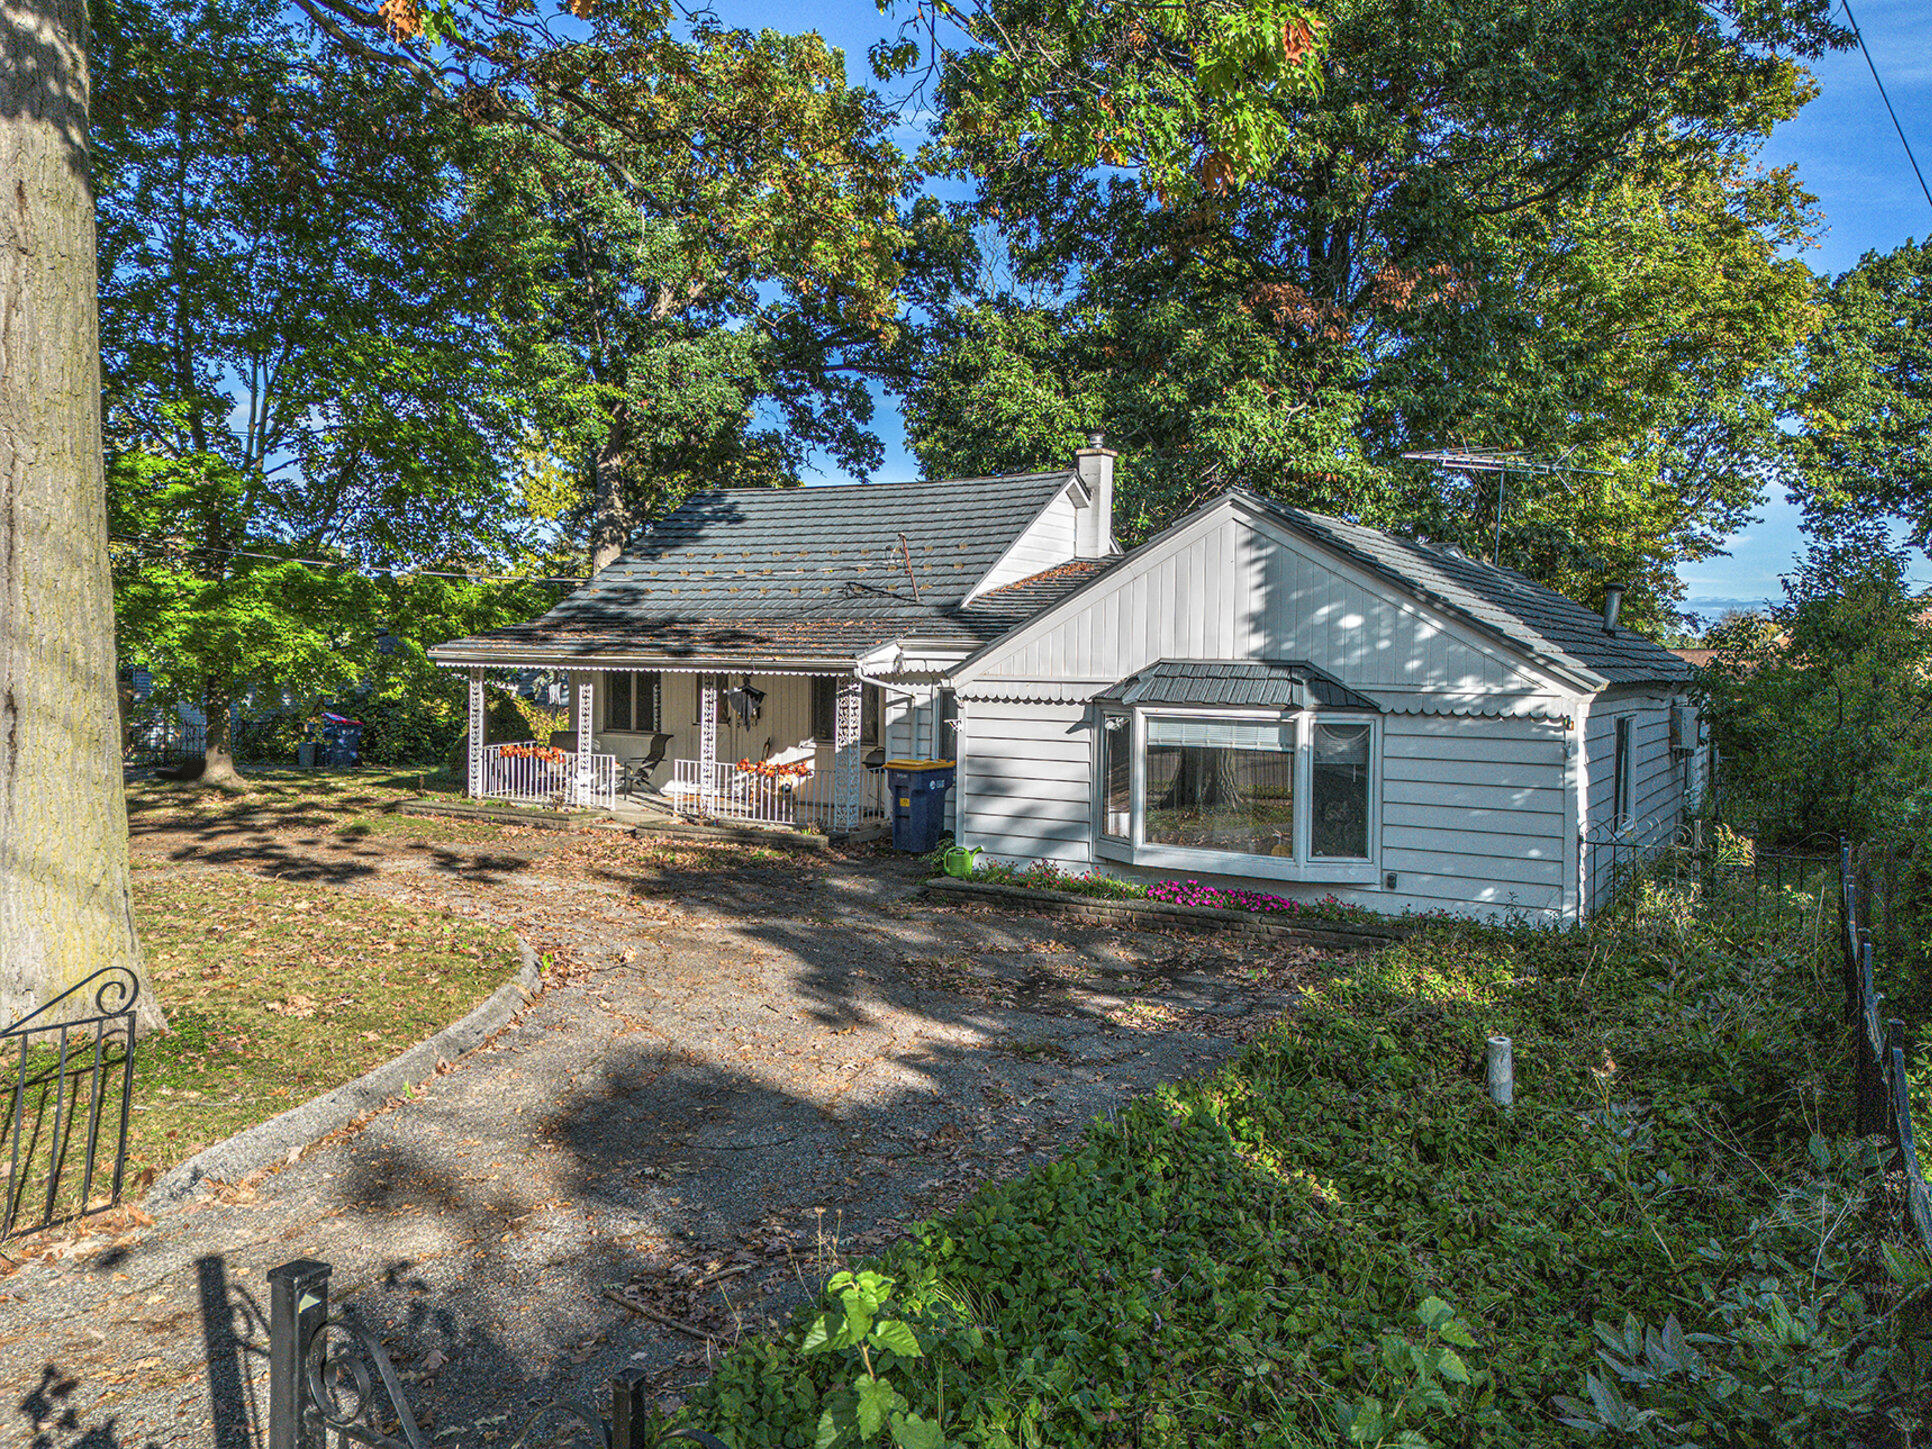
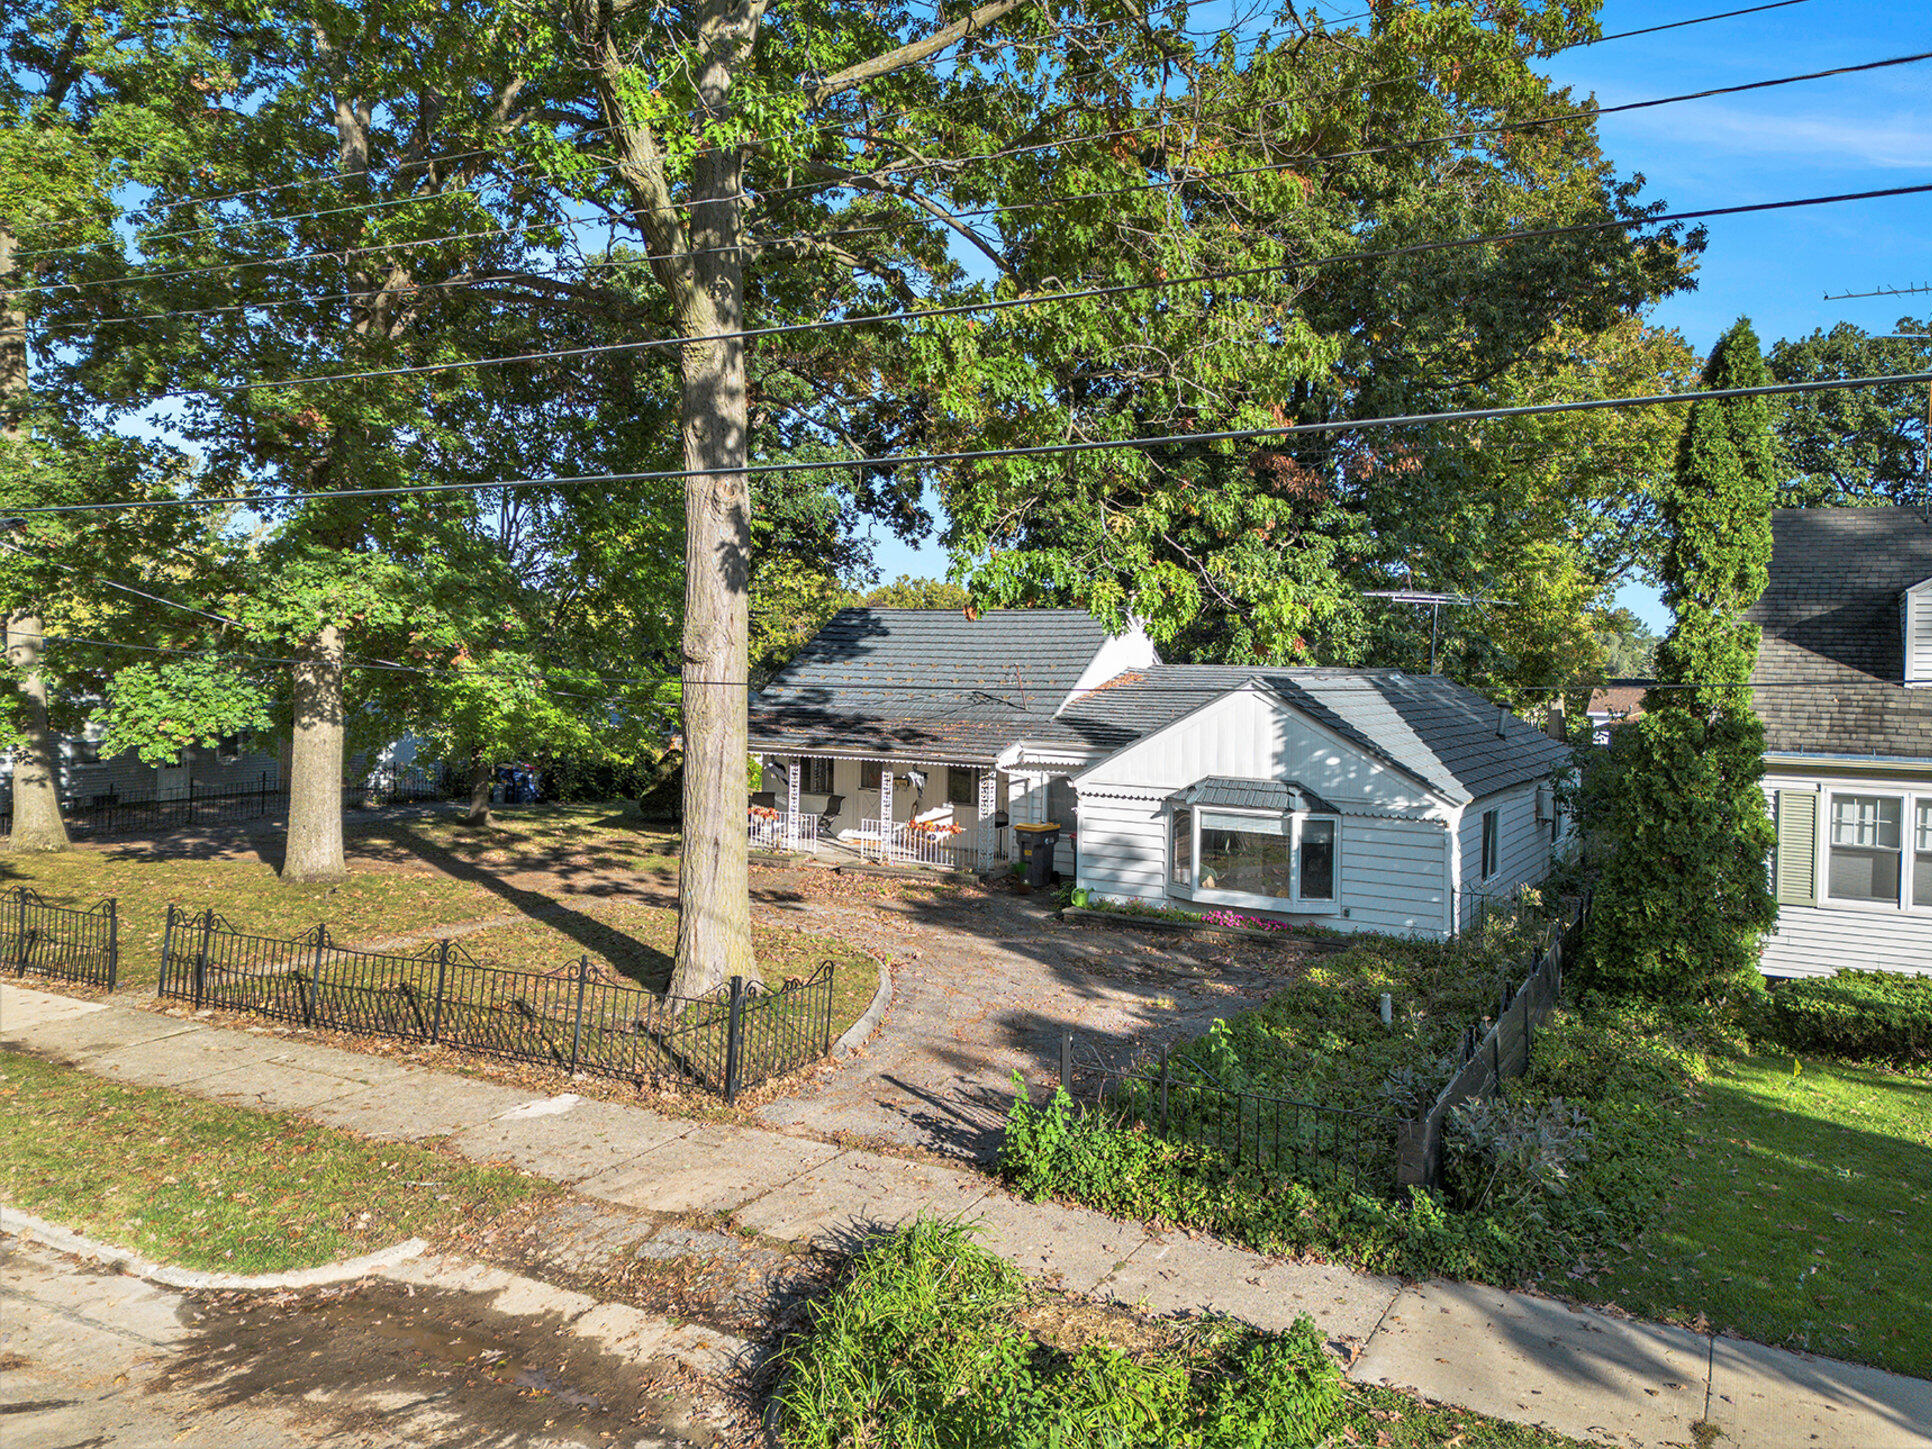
potted tree: none [867,807,903,862] -> present [1011,861,1032,894]

